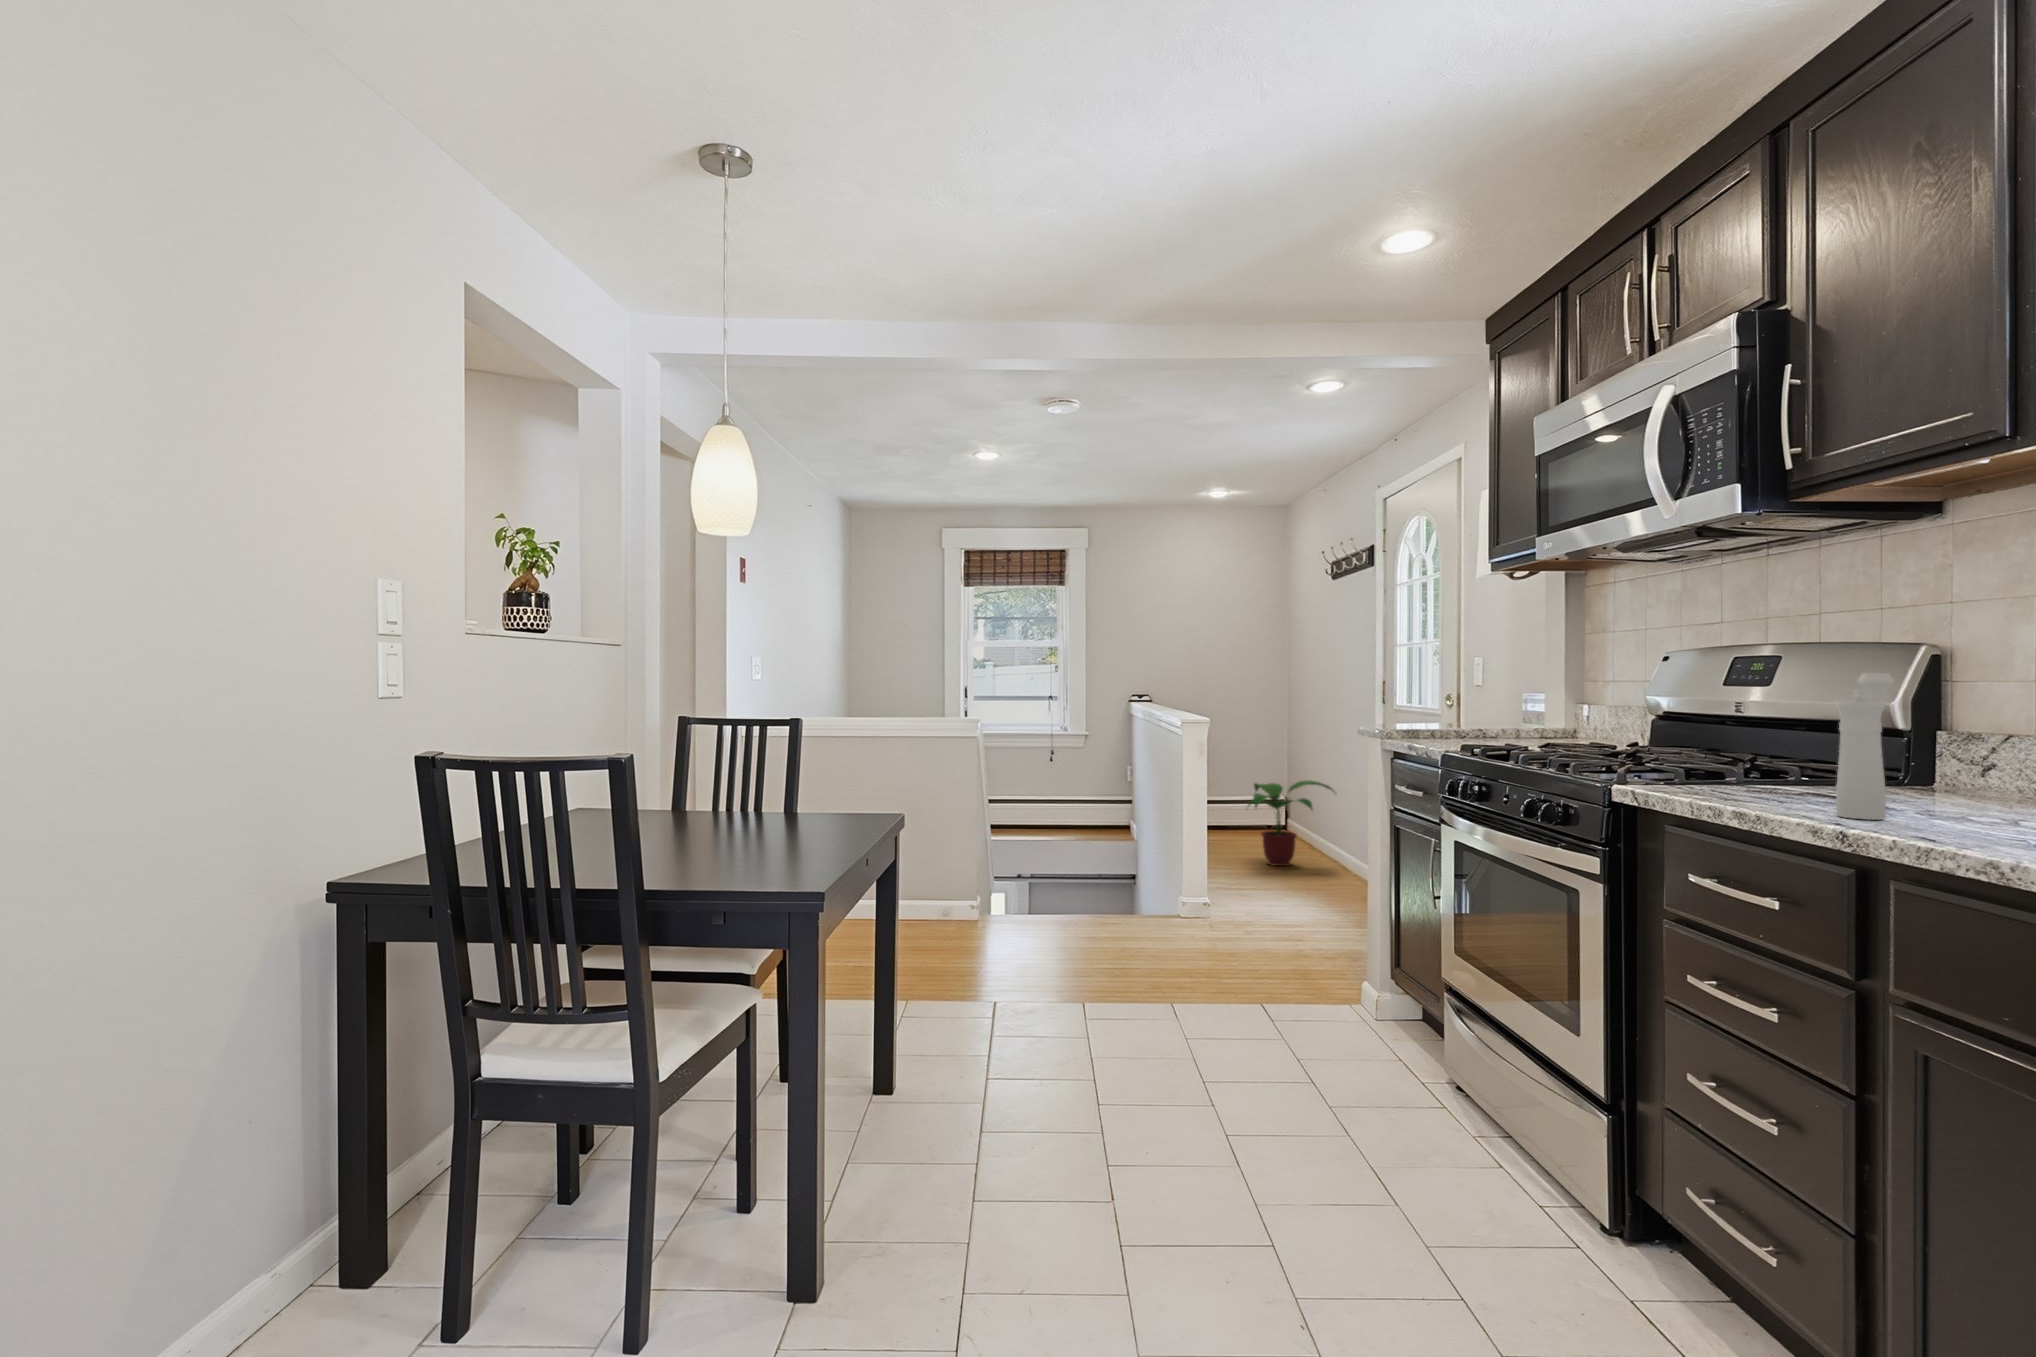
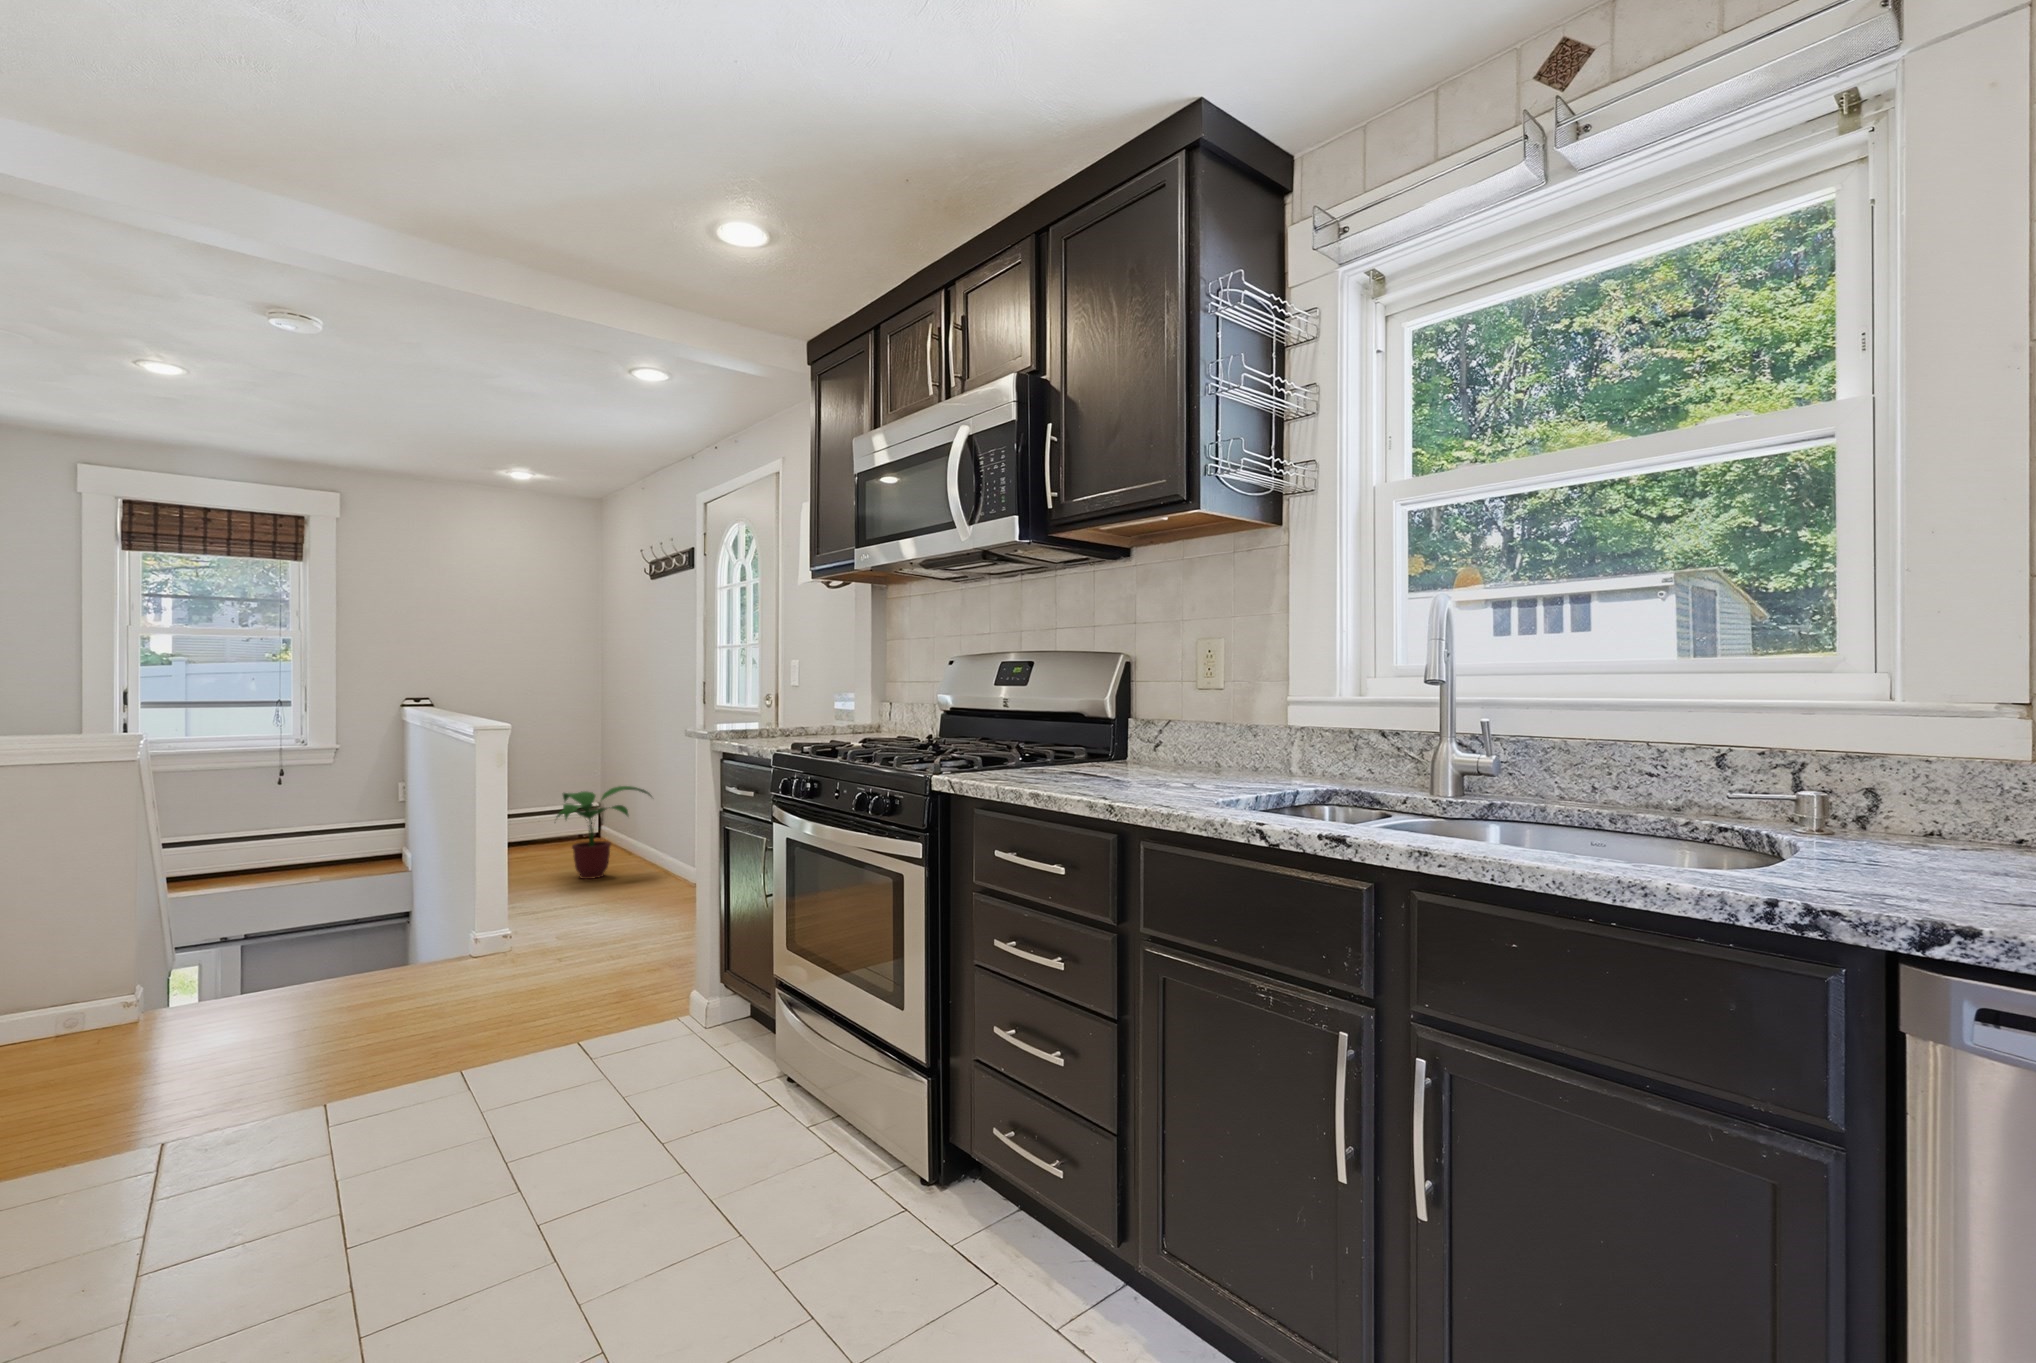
pepper mill: present [1835,673,1894,820] -> none [1098,675,1132,793]

